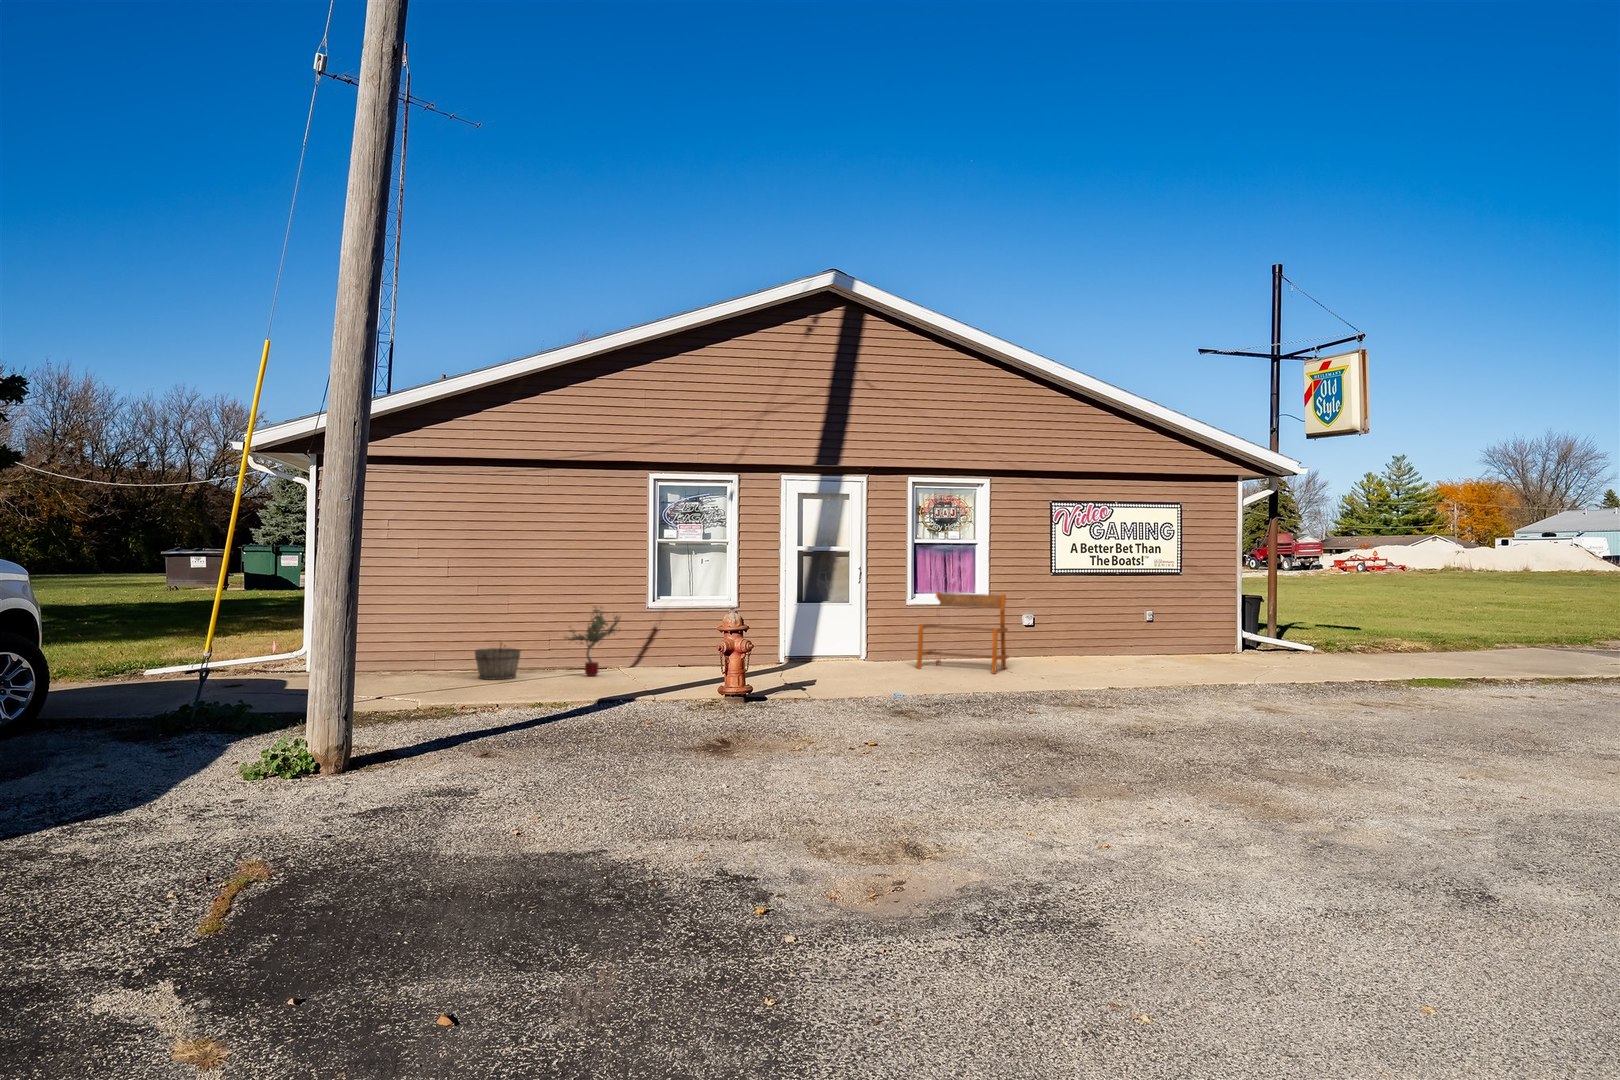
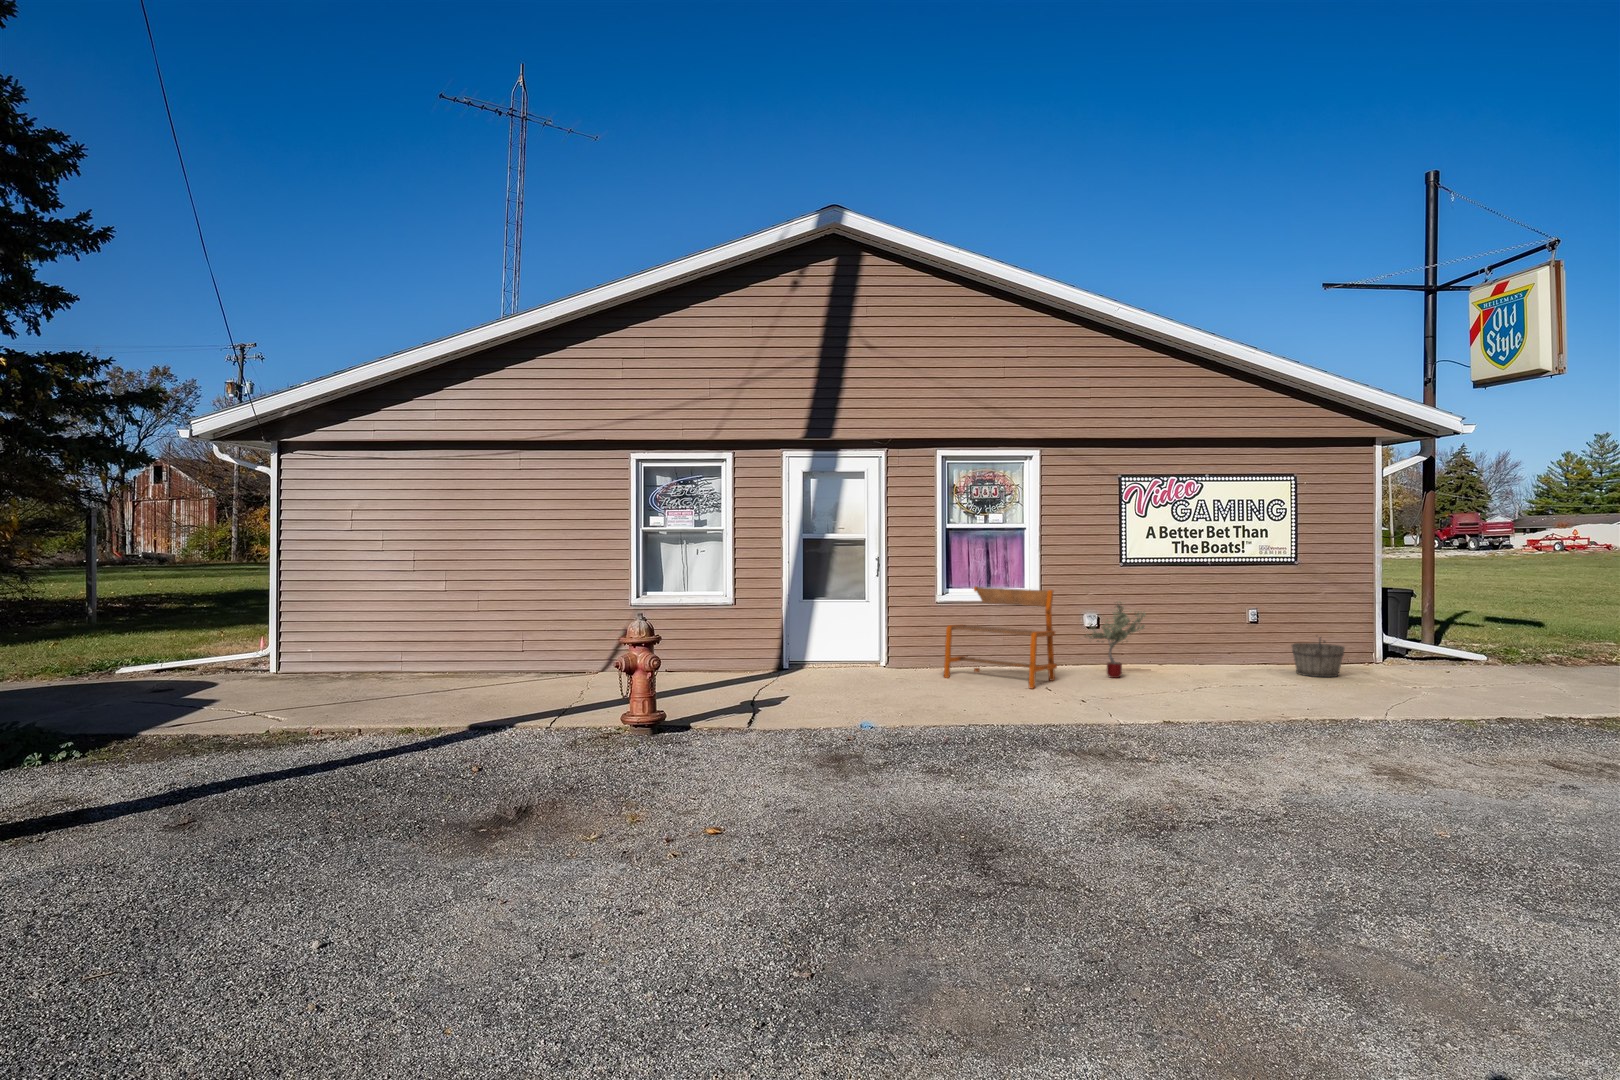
potted tree: present [564,606,620,676] -> present [1085,601,1145,678]
wooden bucket: present [475,643,520,680] -> present [1291,637,1344,677]

